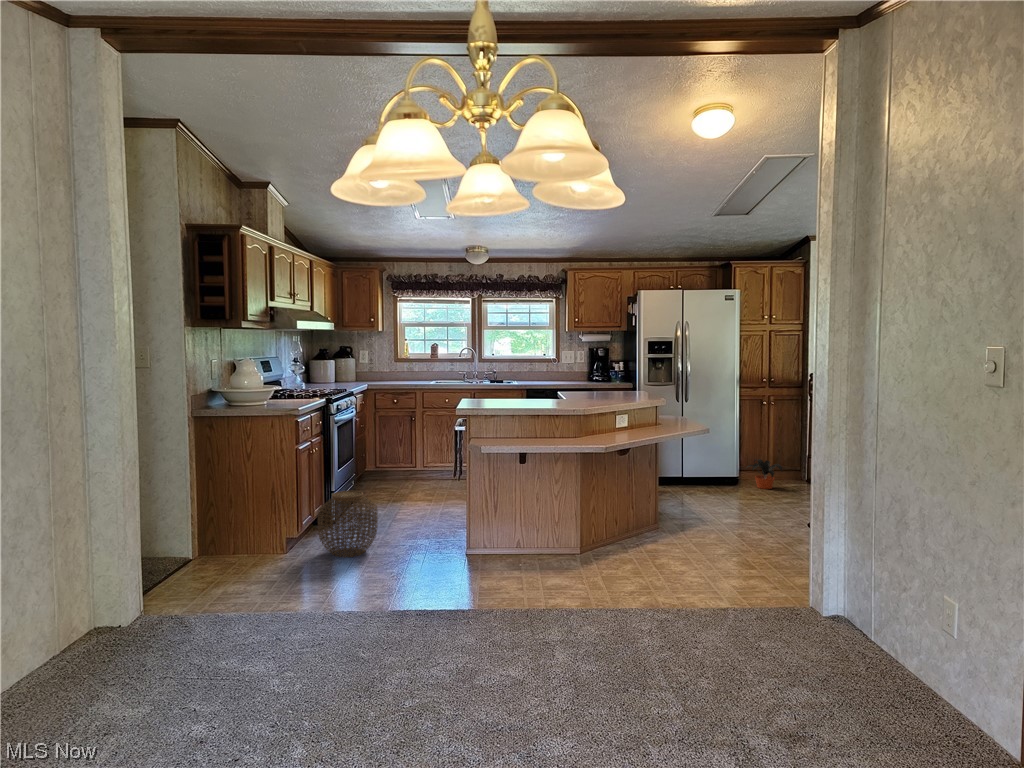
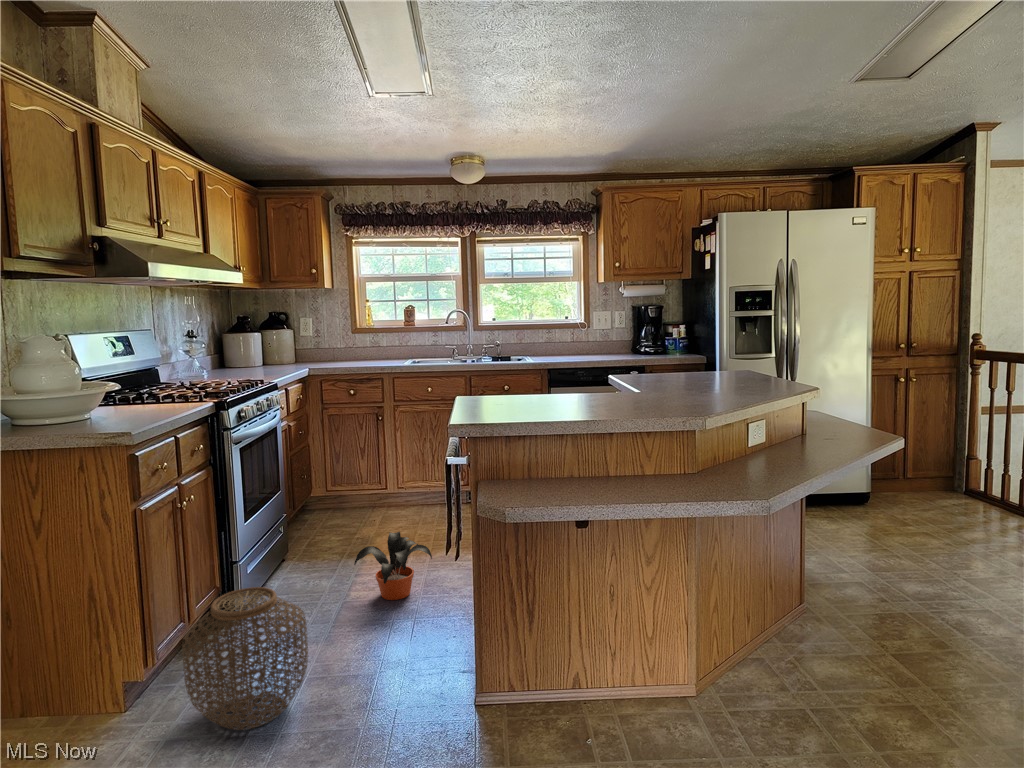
potted plant: present [747,459,782,489] -> present [354,532,432,600]

